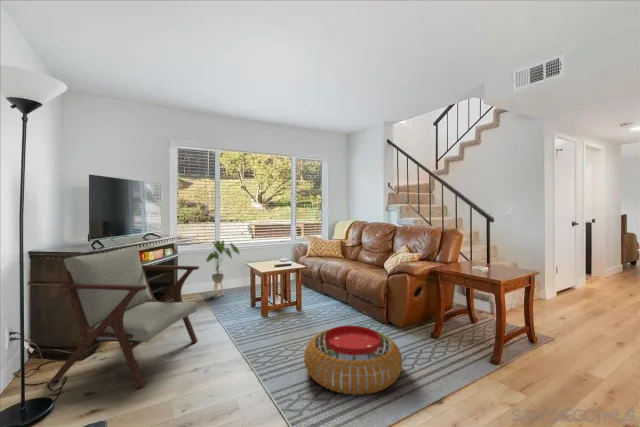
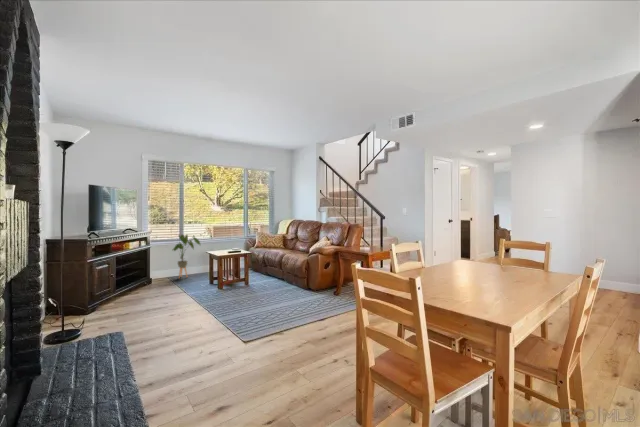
lounge chair: present [51,246,199,388] -> none [70,236,171,325]
pouf: present [304,326,402,395] -> none [244,286,306,321]

